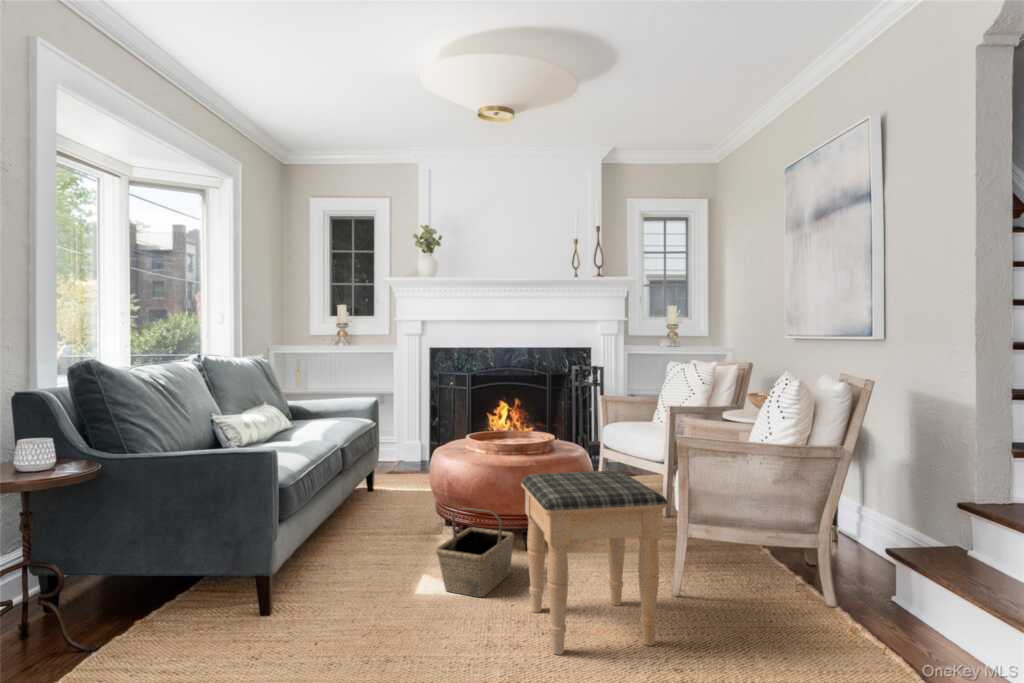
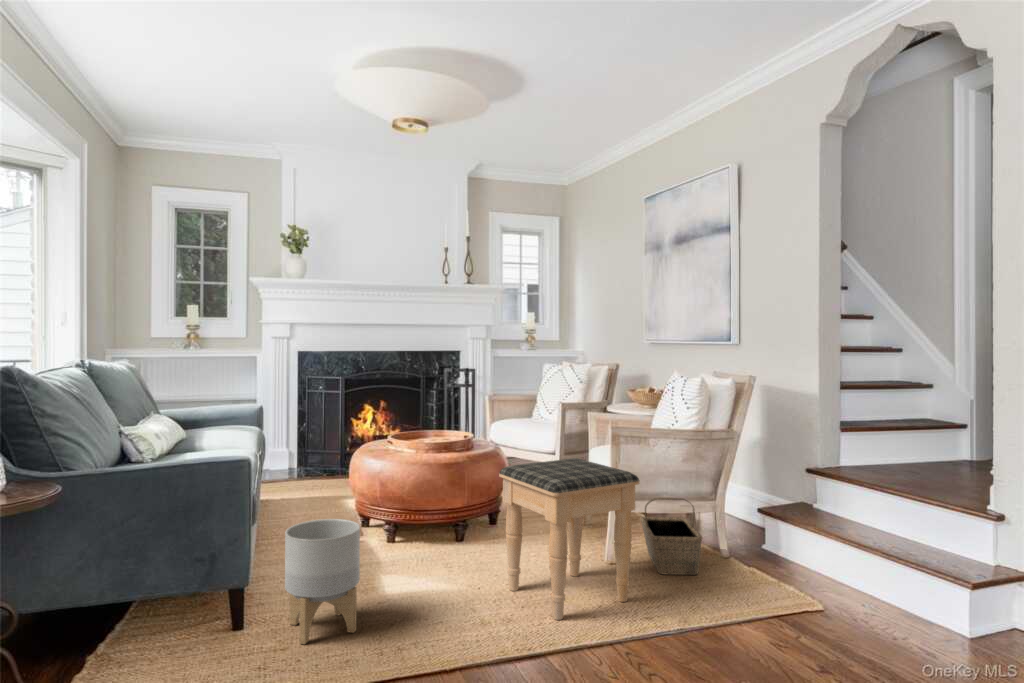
basket: present [436,508,514,597] -> present [641,498,702,575]
planter: none [287,515,362,636] -> present [285,519,360,644]

